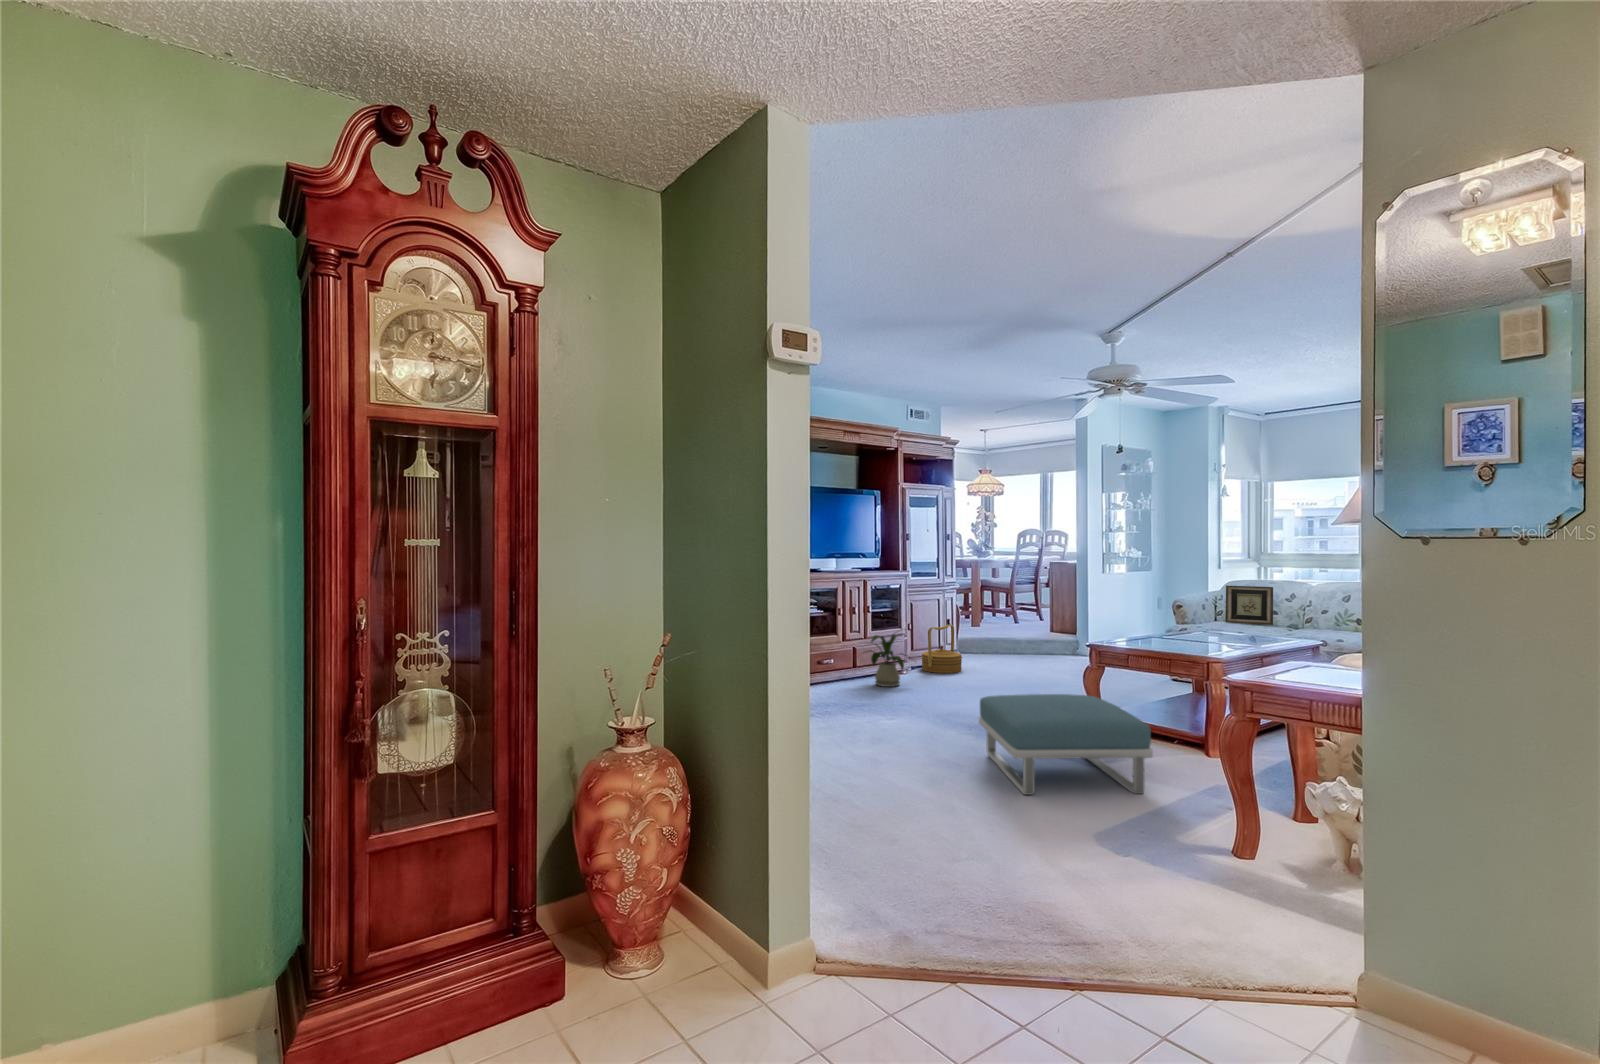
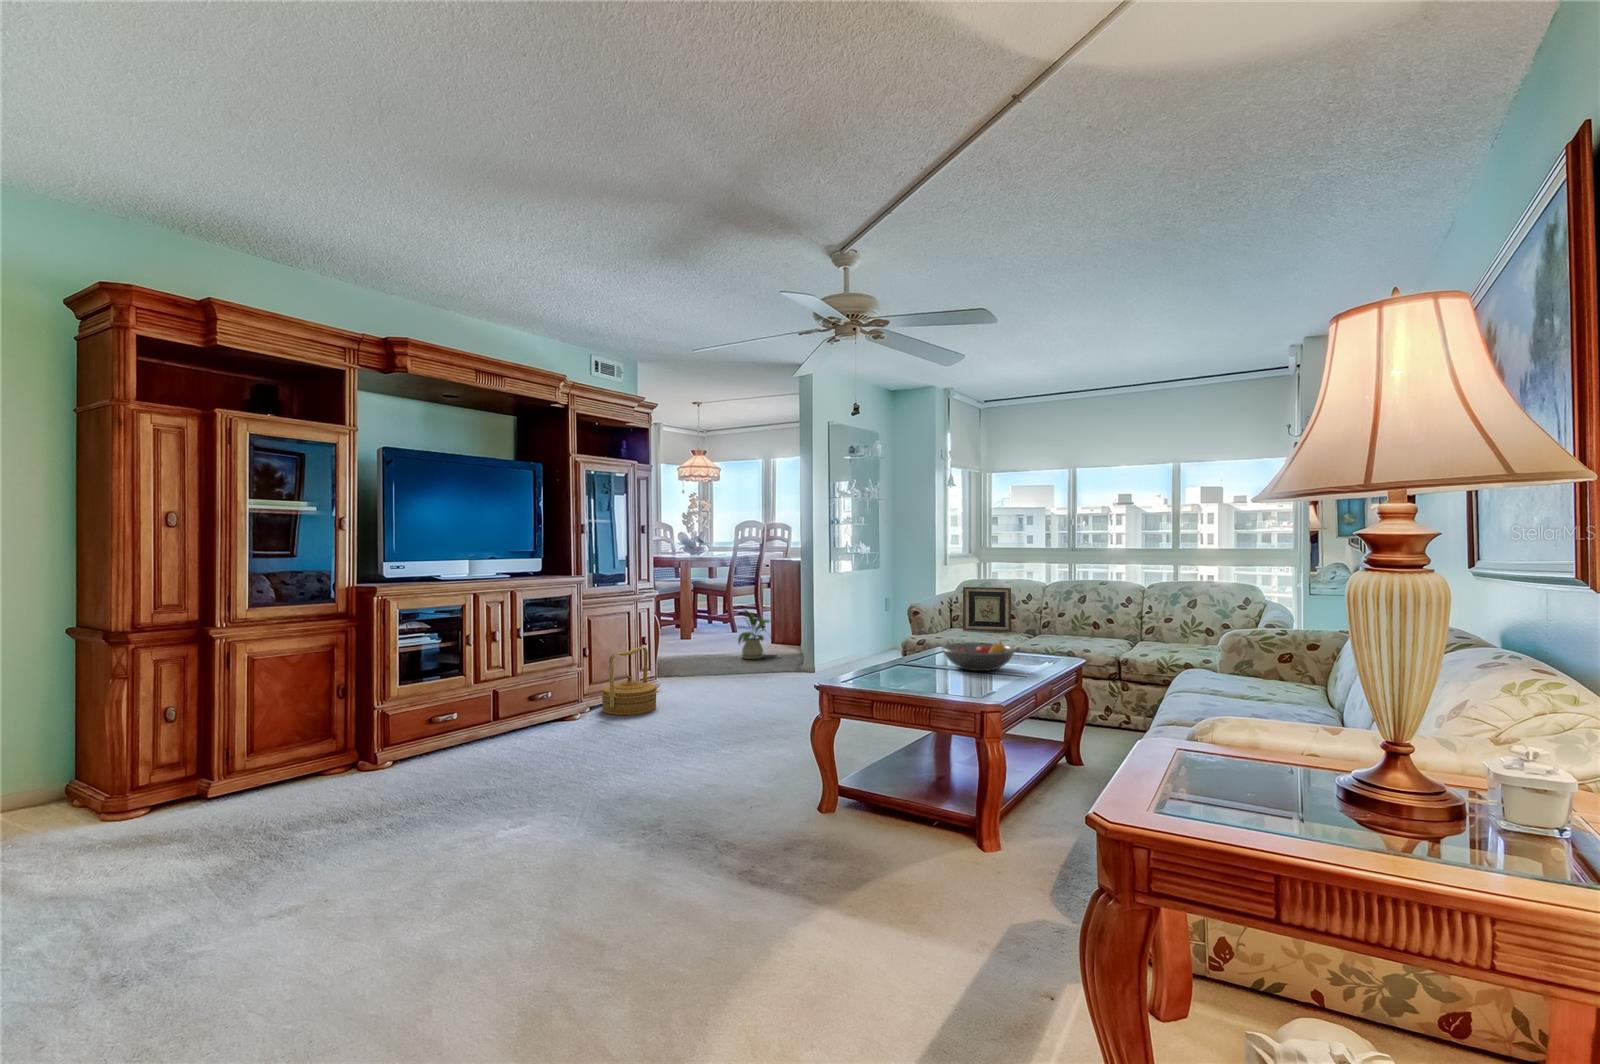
fruit bowl: none [1189,623,1254,644] -> present [942,641,1015,671]
house plant: present [869,634,906,687] -> present [738,610,772,659]
footstool: present [979,694,1153,795] -> none [648,777,924,1014]

